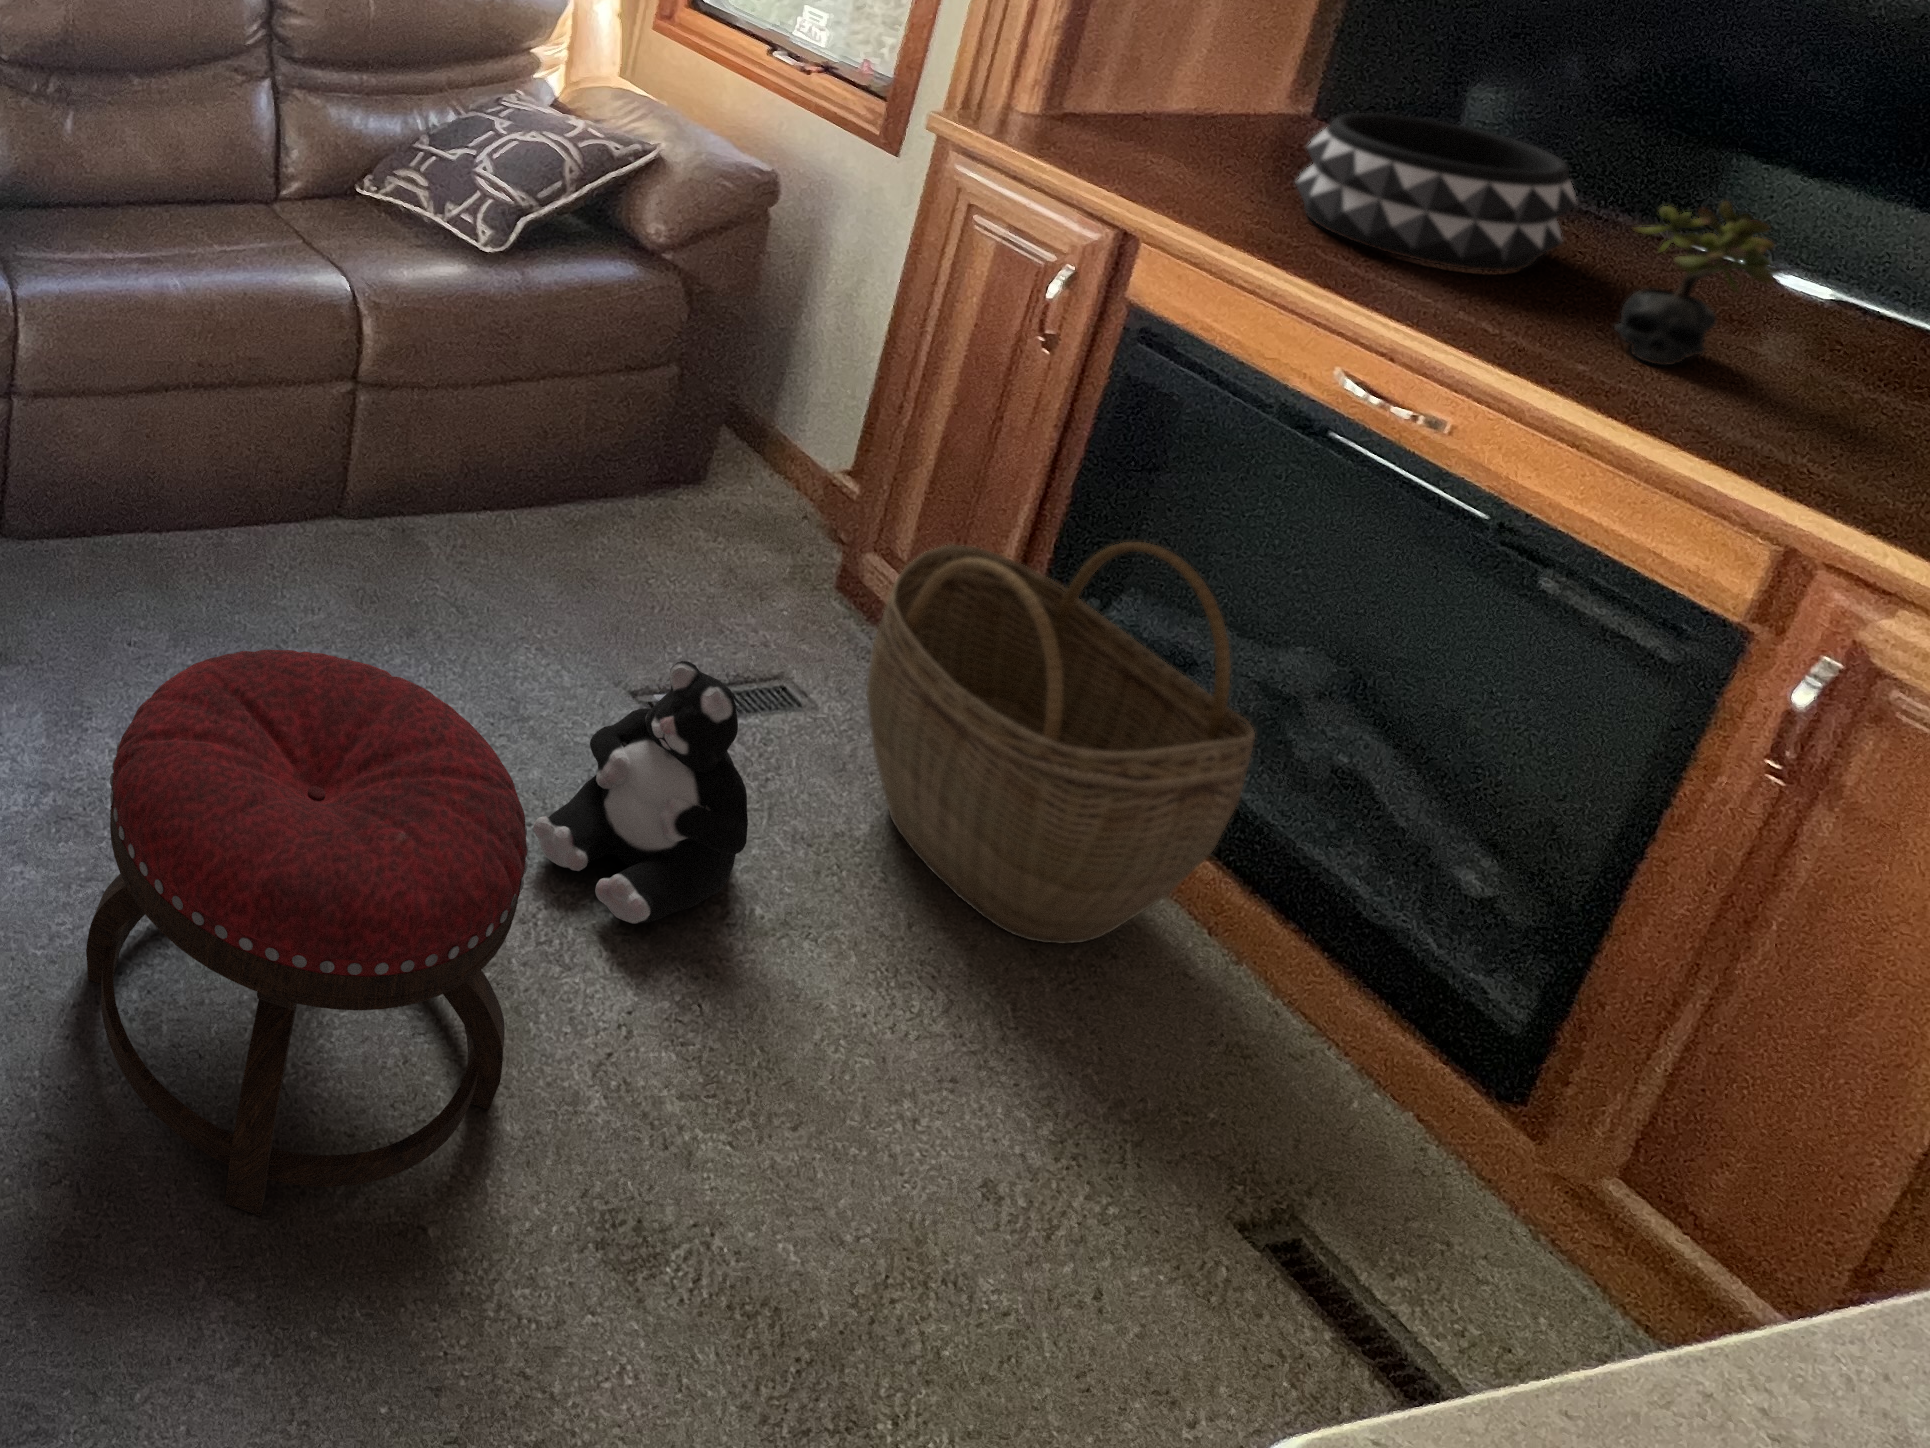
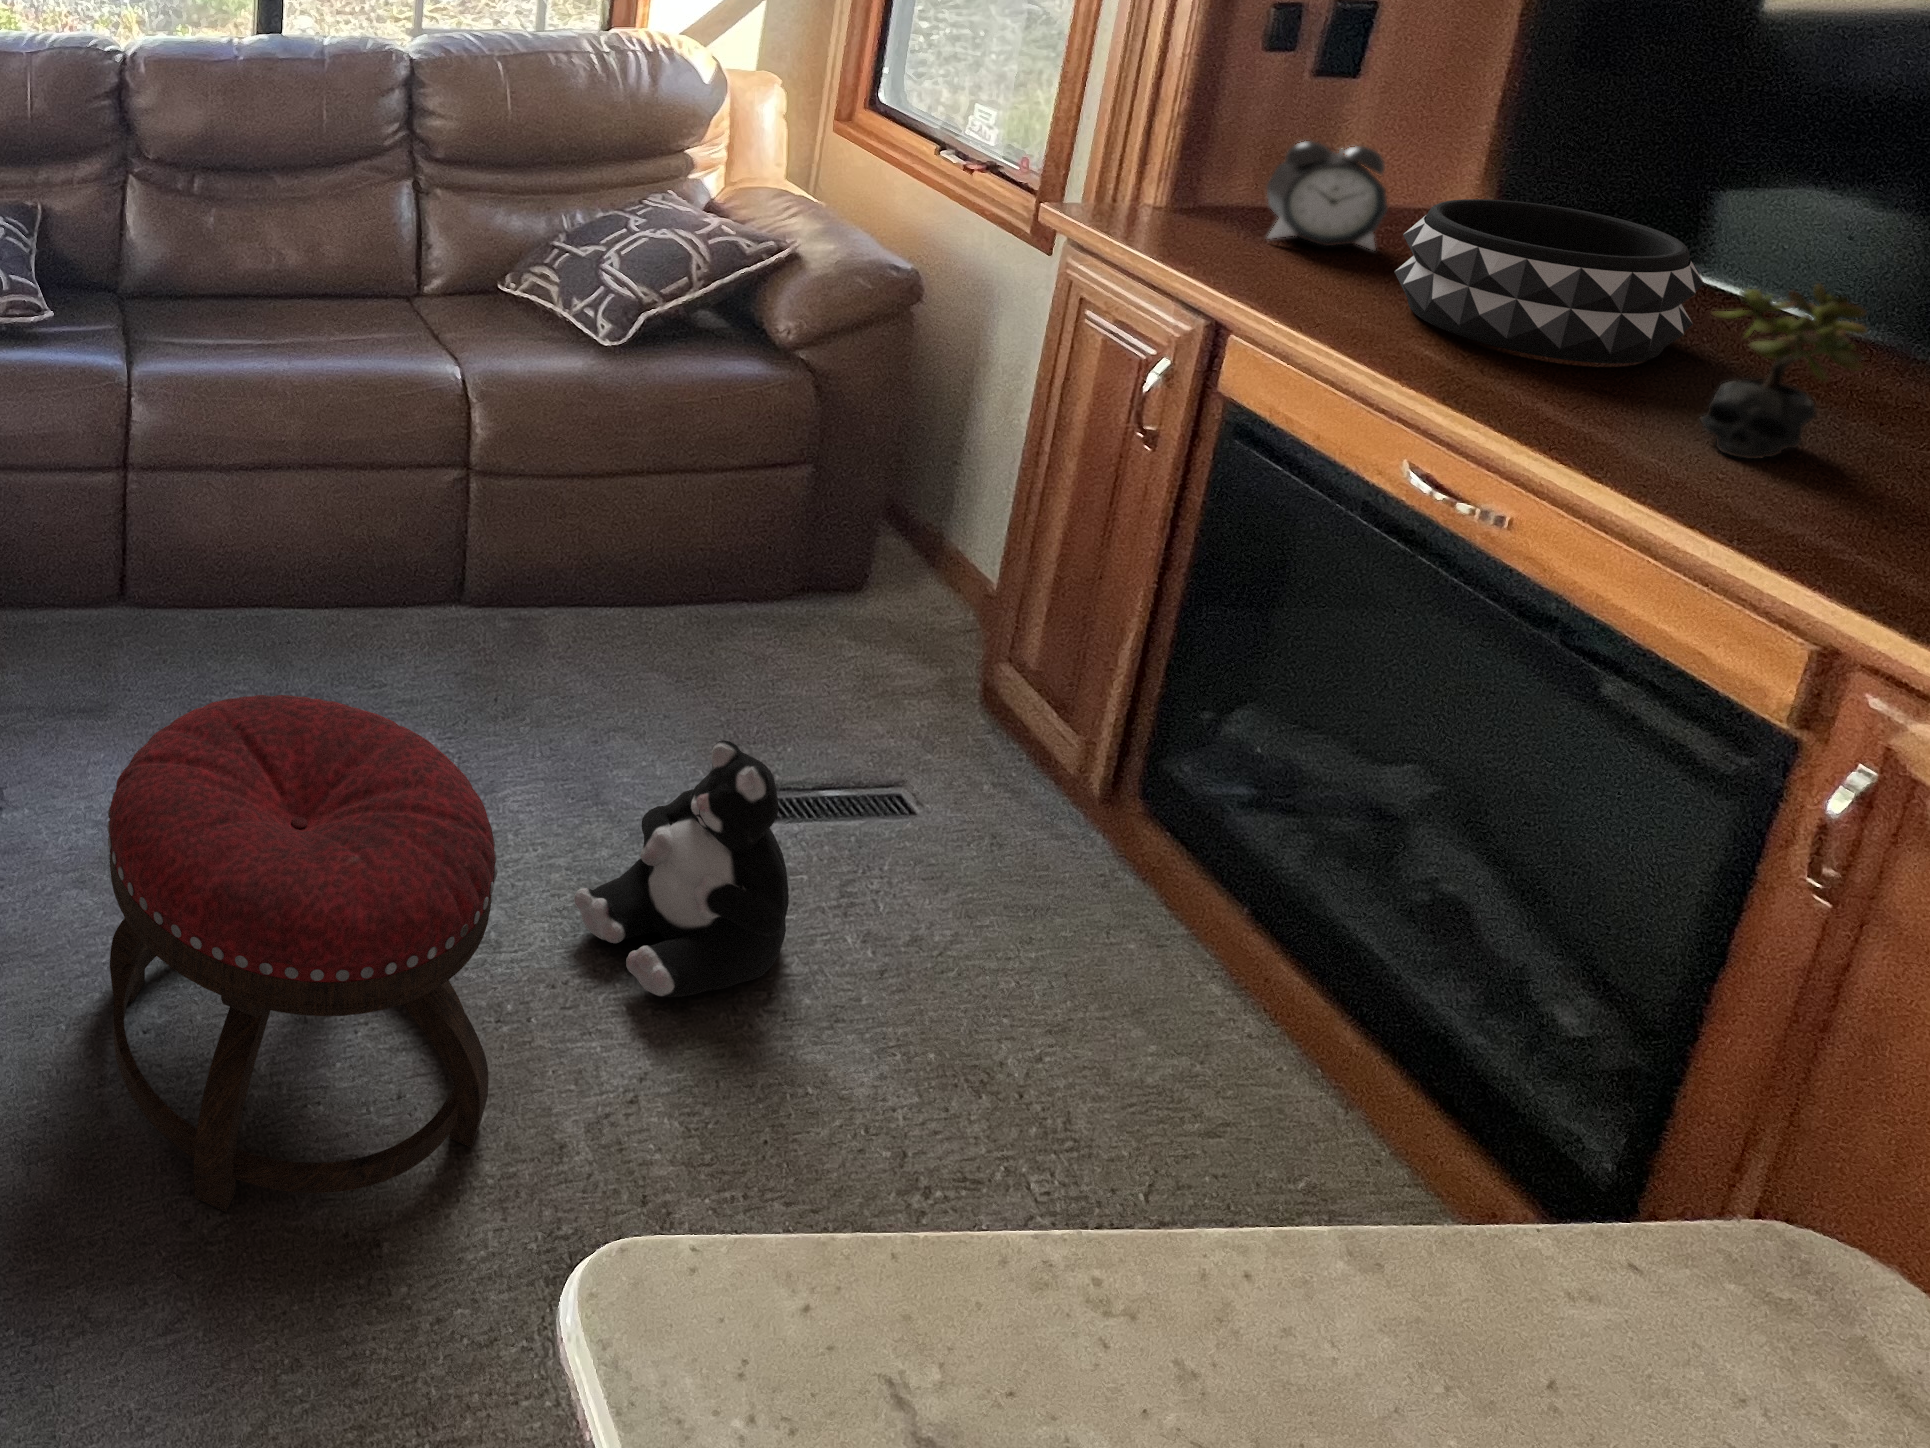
alarm clock: none [1148,54,1263,159] -> present [1266,141,1387,251]
woven basket: present [866,542,1255,944] -> none [944,643,1332,1064]

